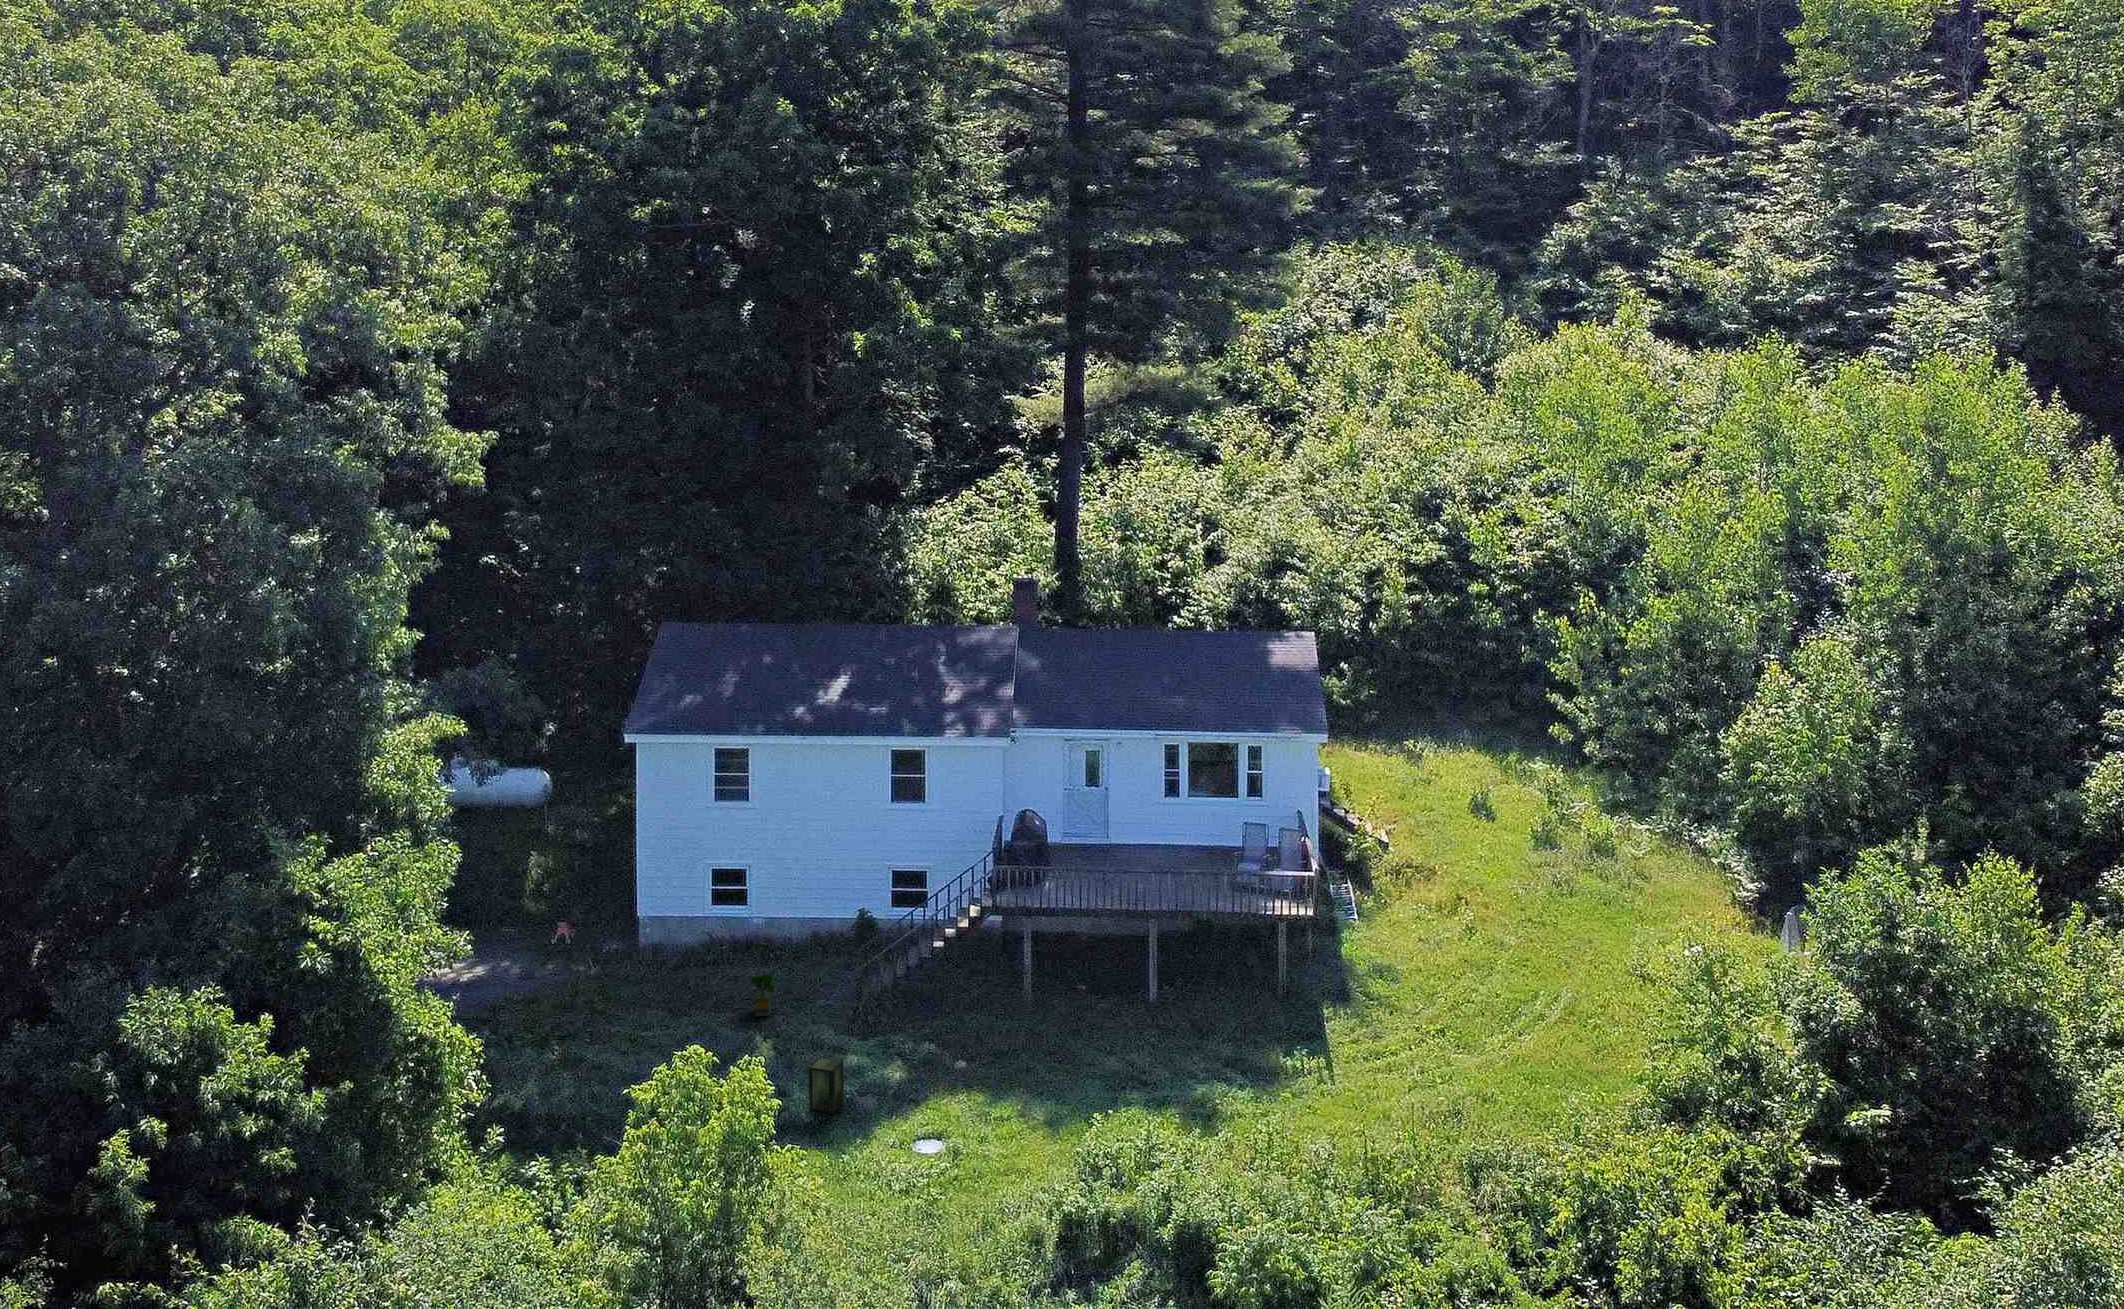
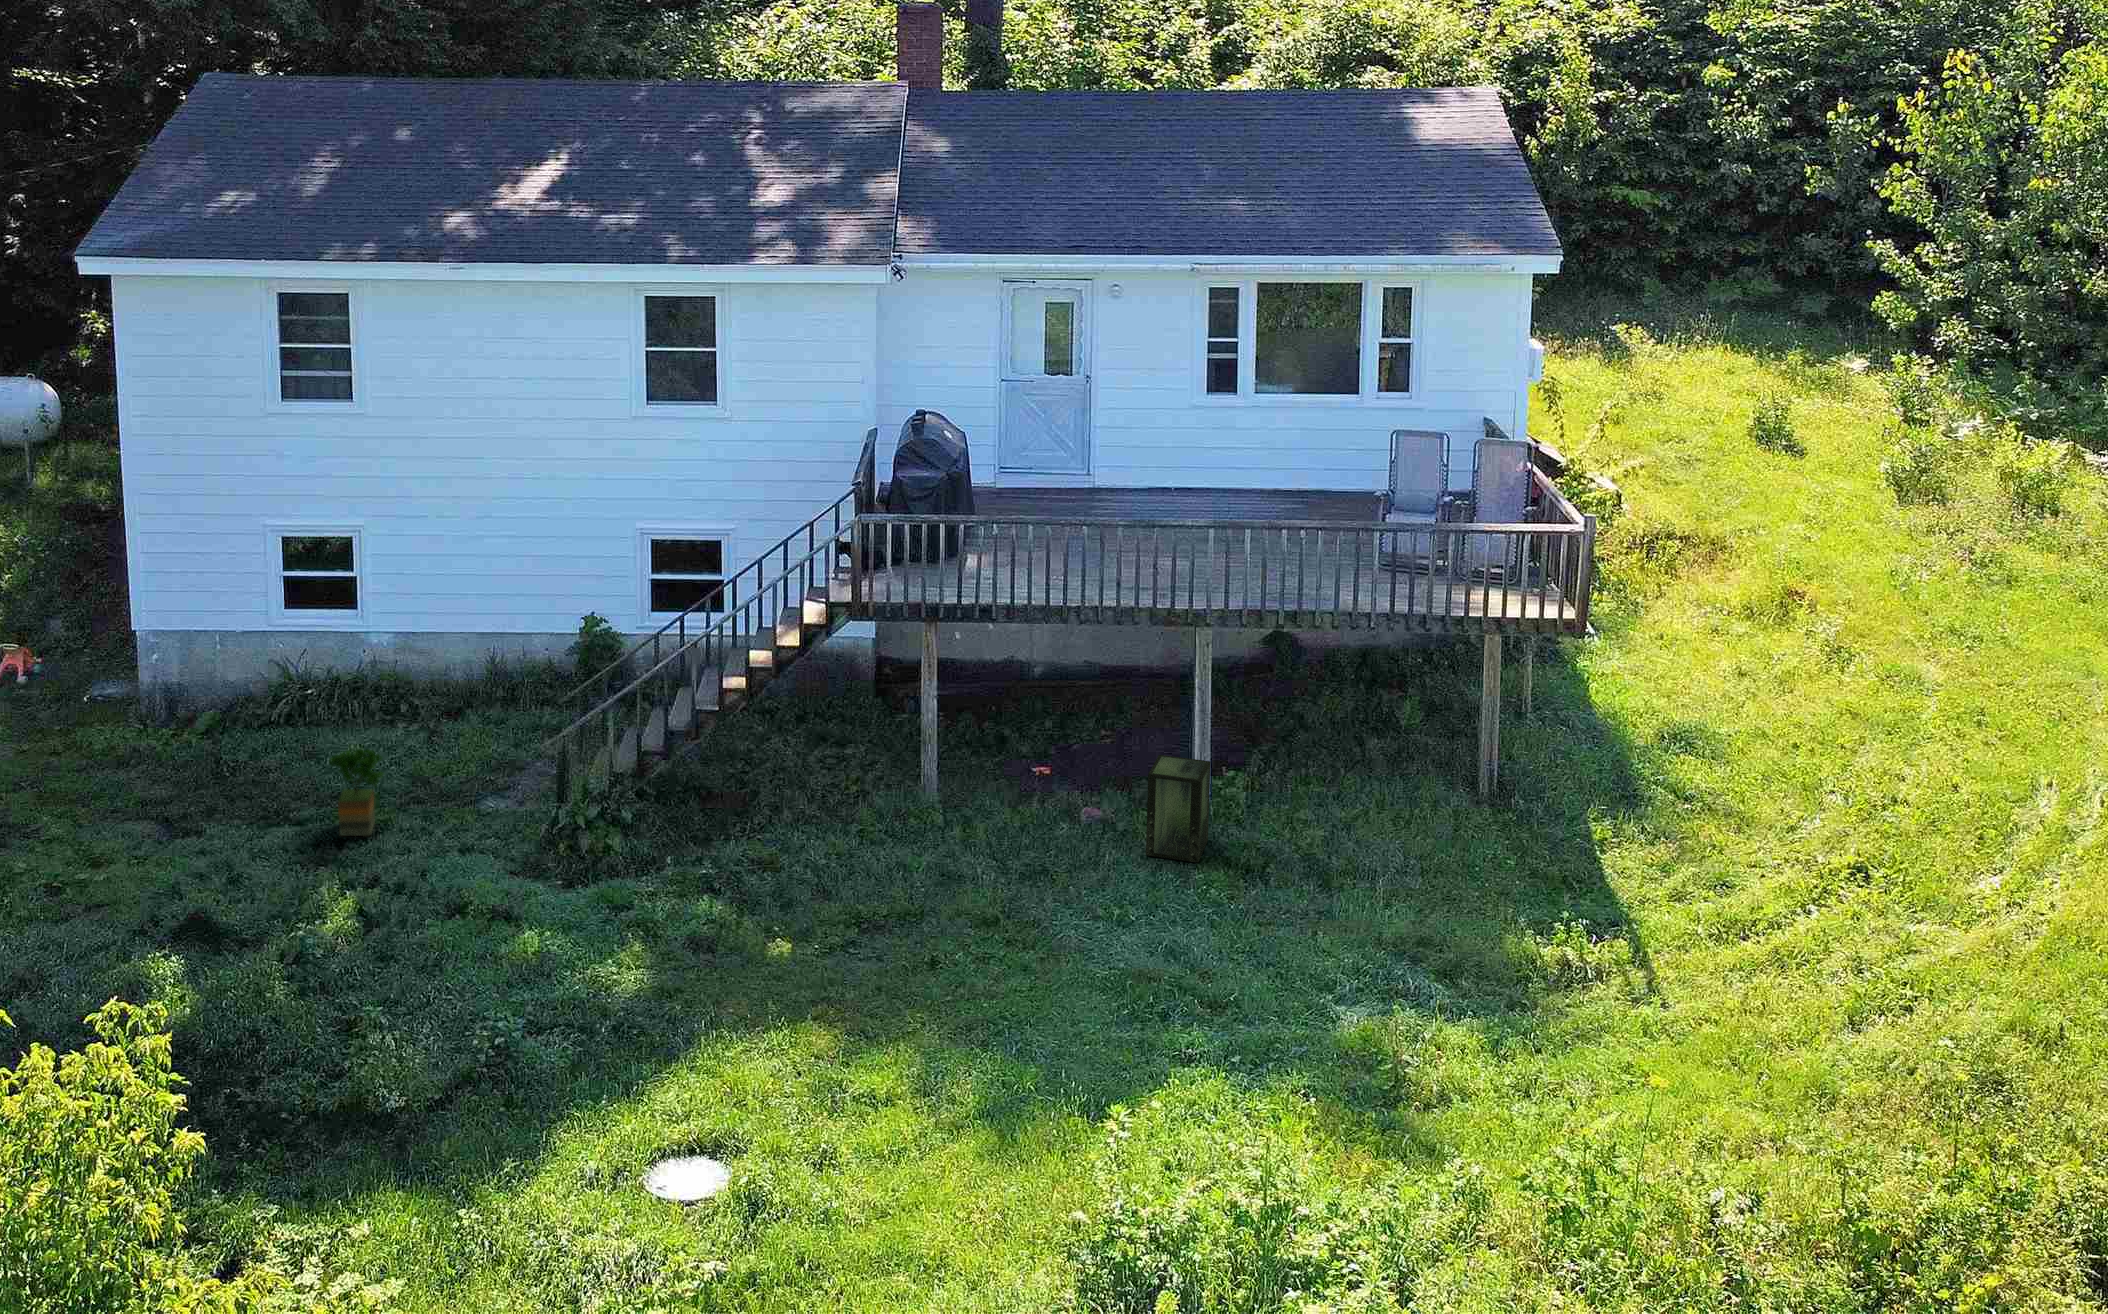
storage box: present [809,1057,844,1114] -> present [1146,755,1211,863]

